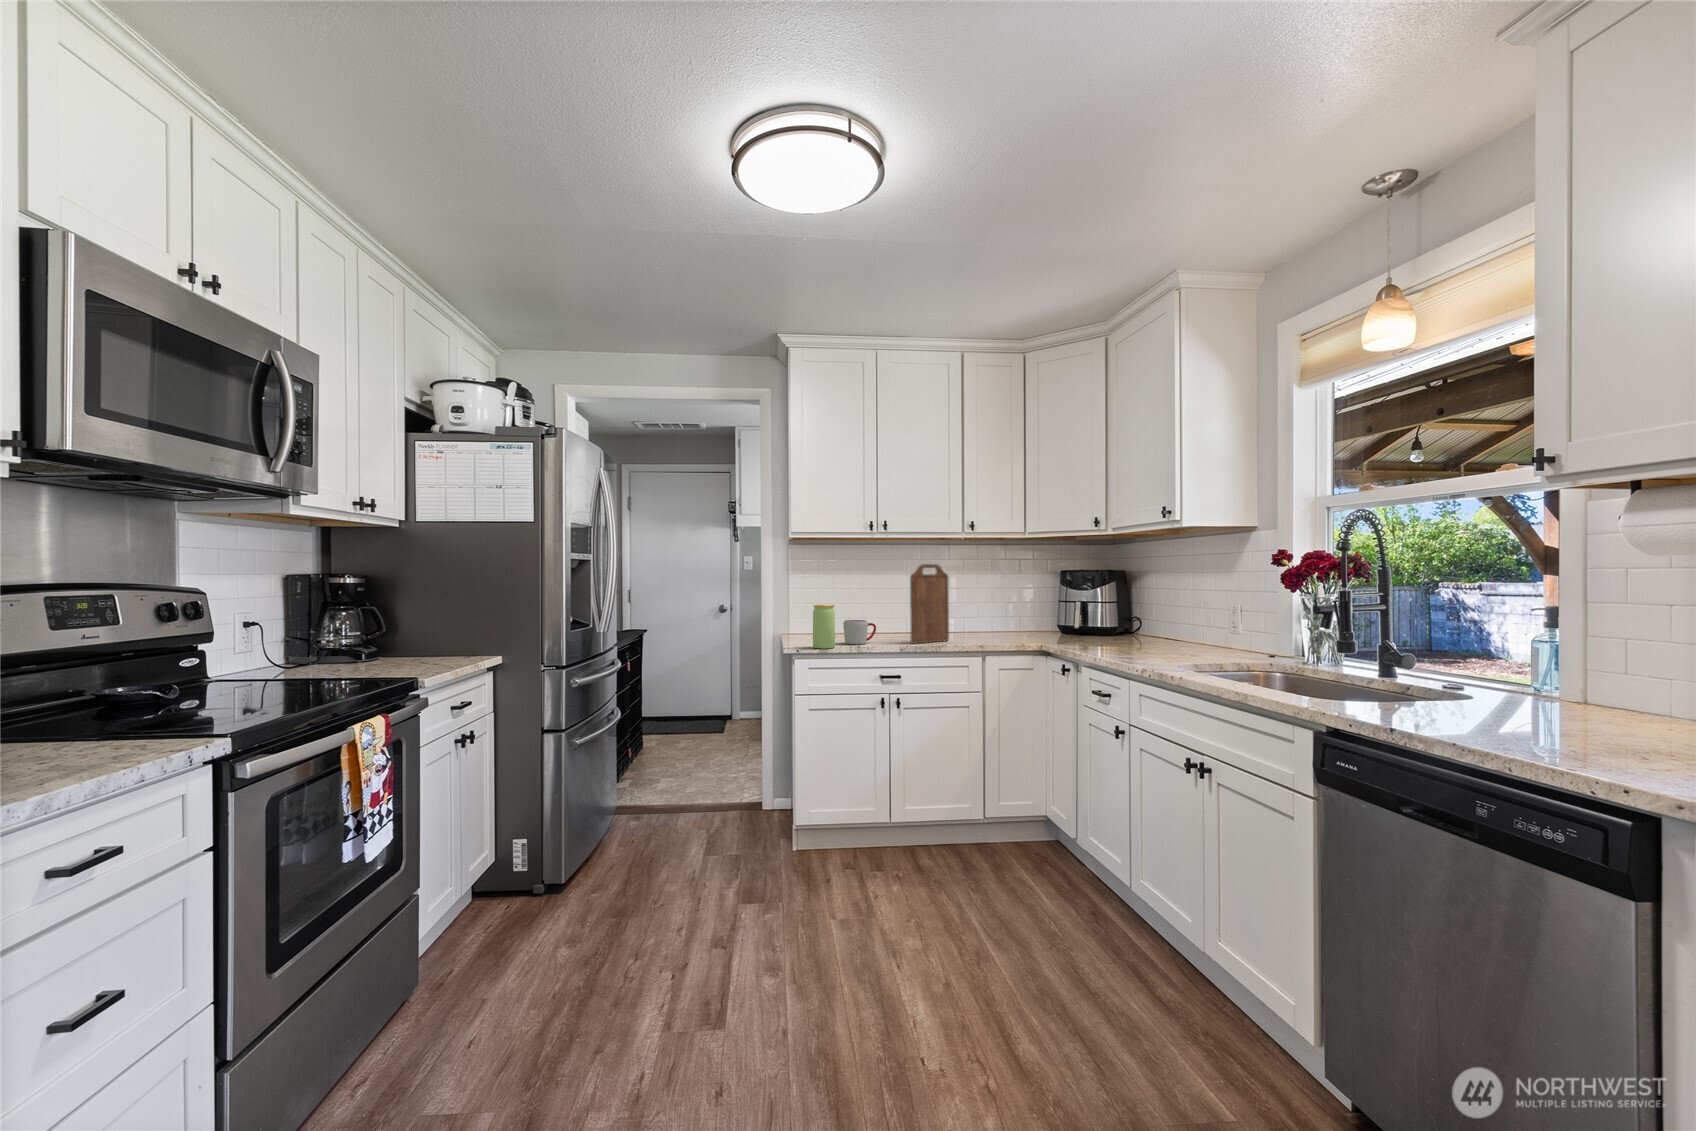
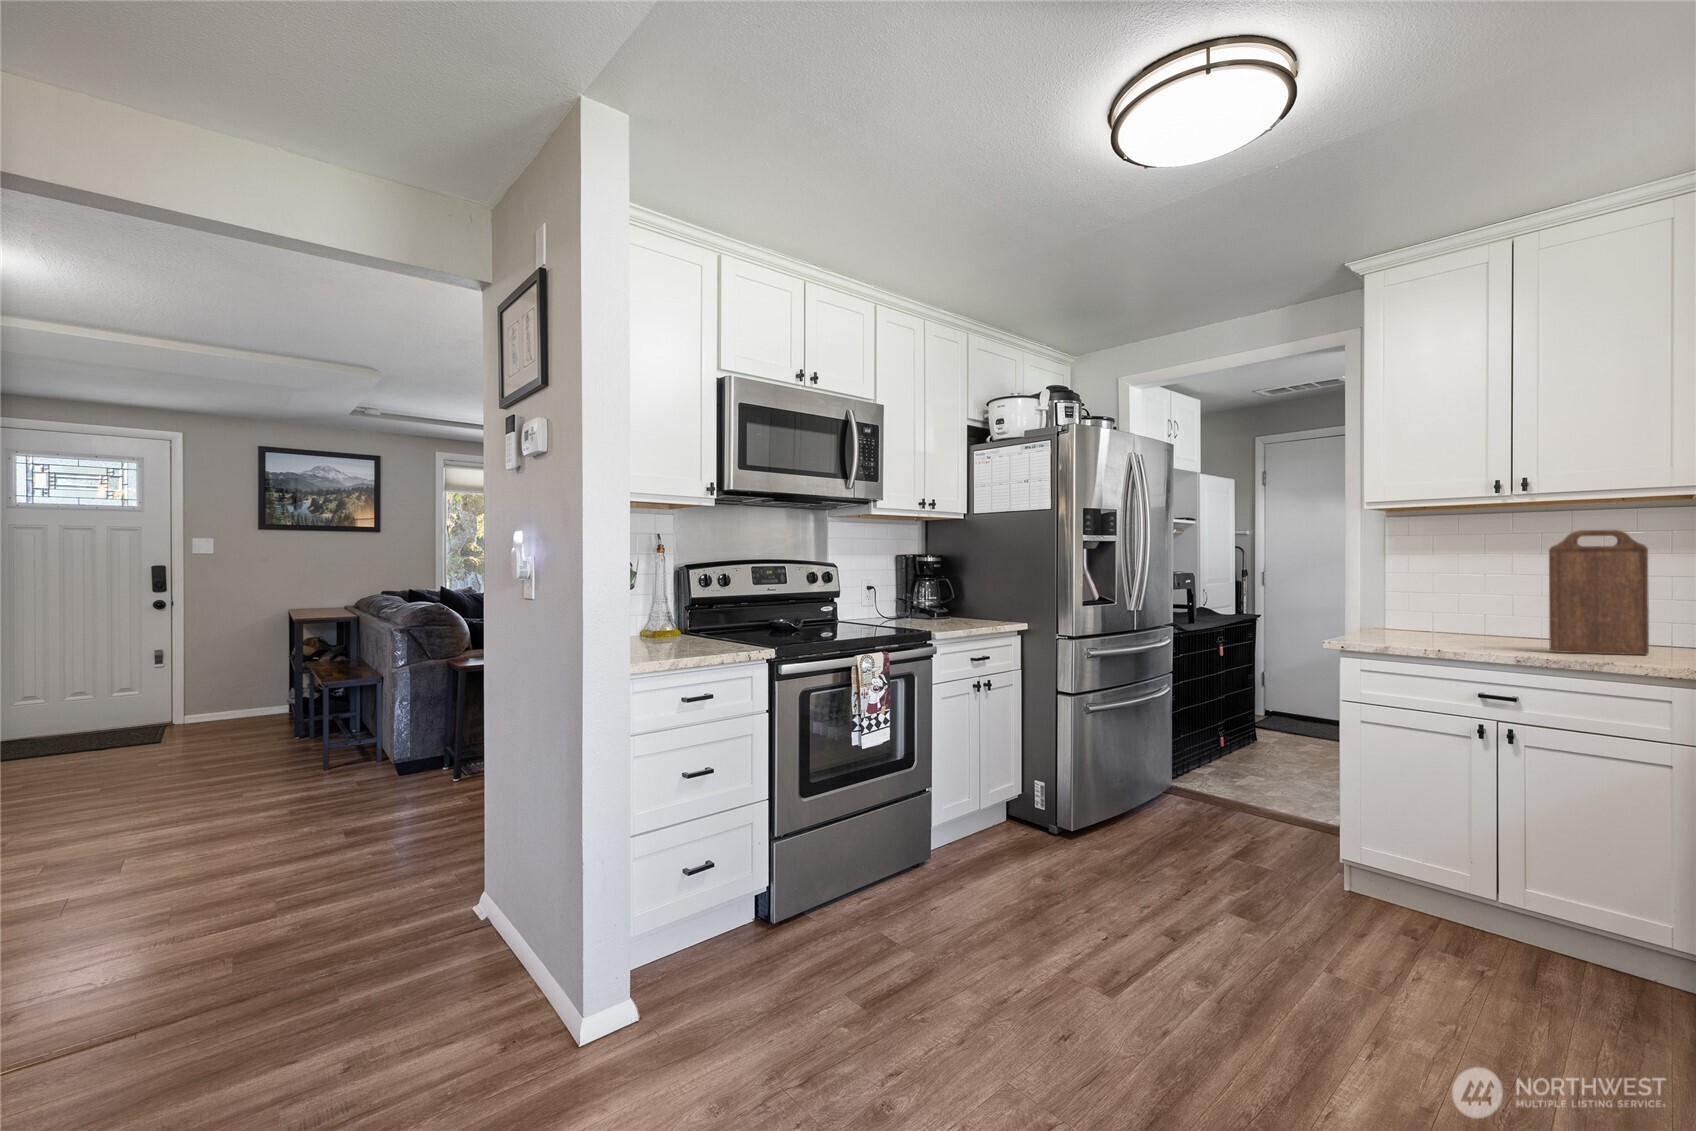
jar: present [813,605,835,648] -> none [1363,589,1399,646]
mug: present [843,620,876,644] -> none [1427,612,1491,646]

